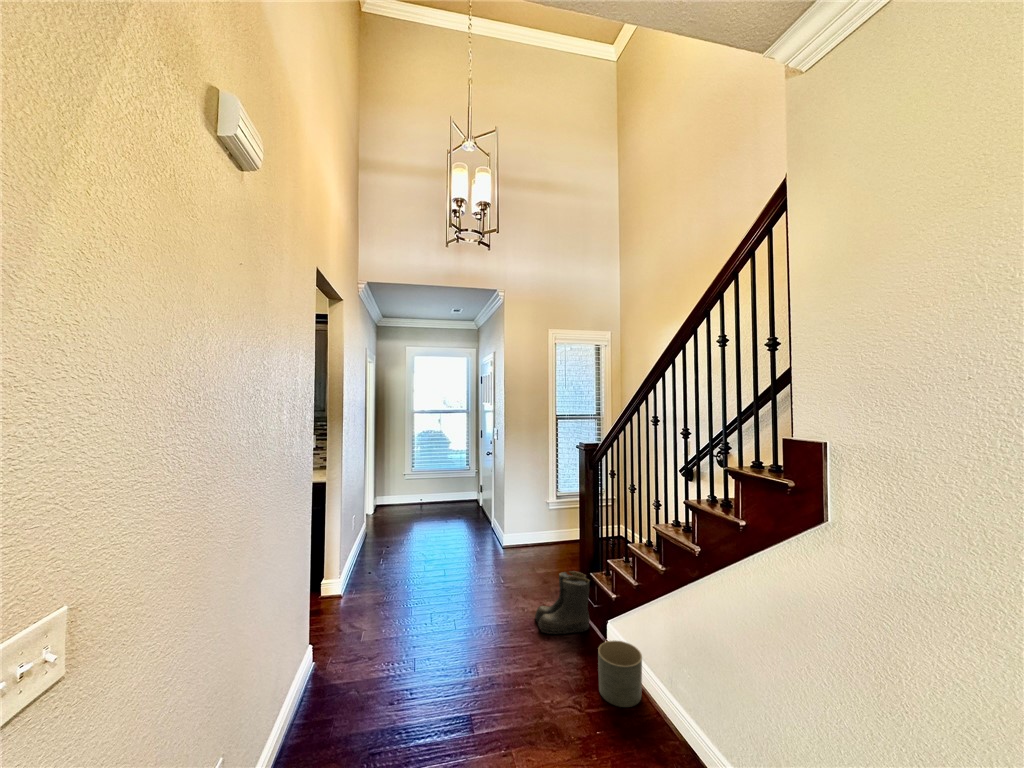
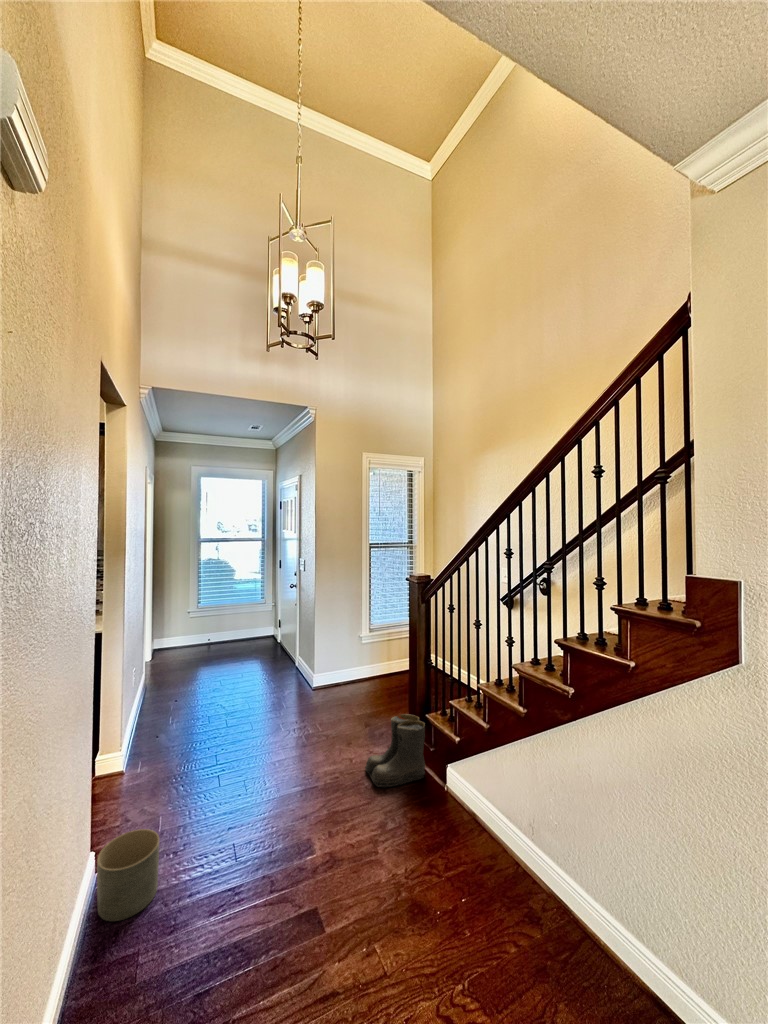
planter: present [598,641,642,707] -> present [97,829,159,921]

